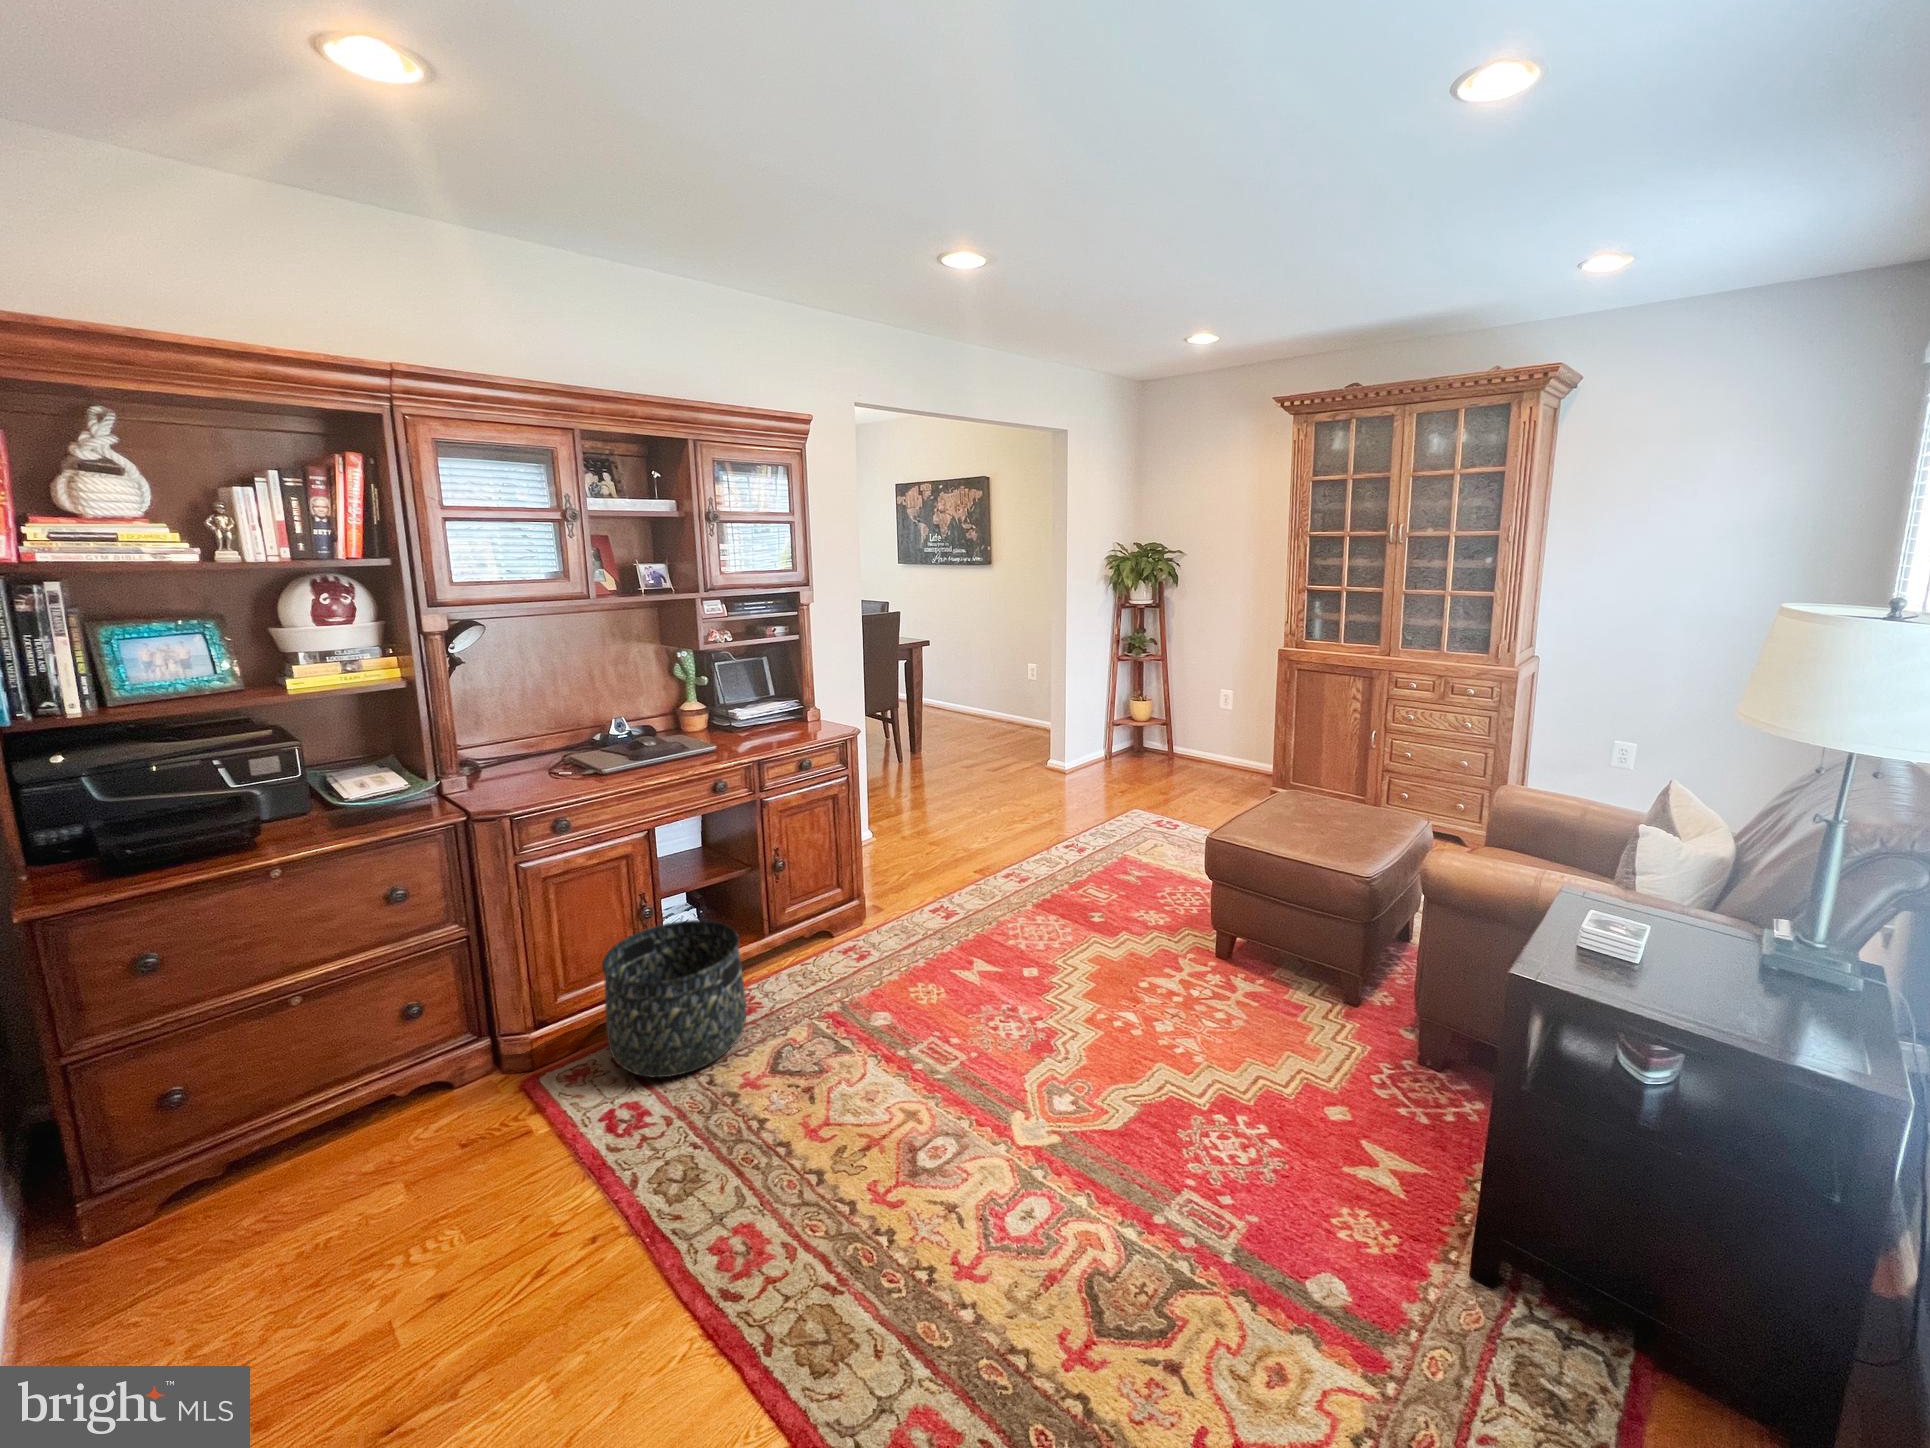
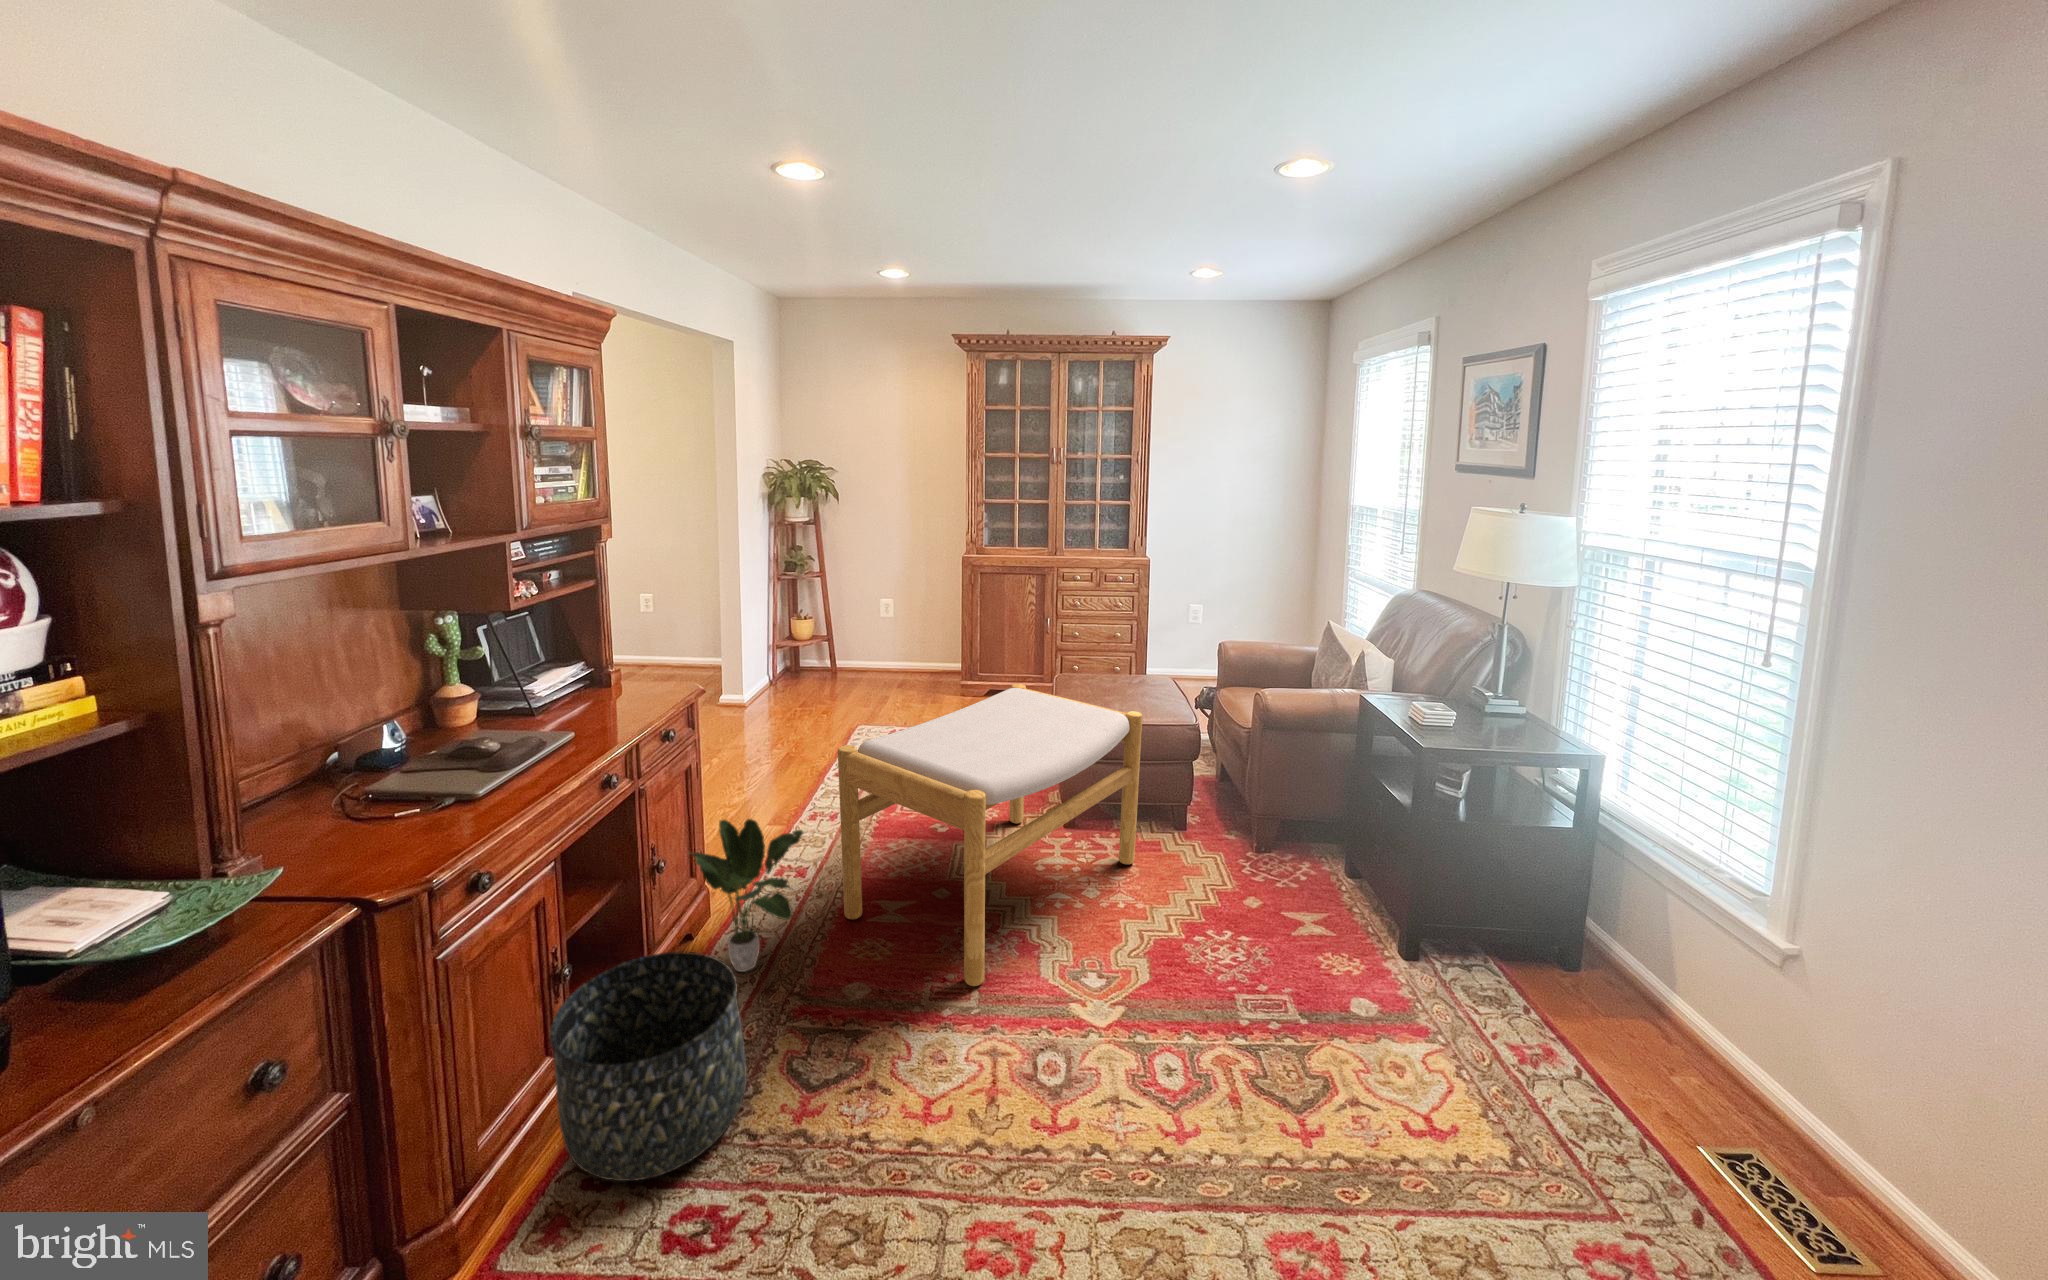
footstool: none [926,784,1253,1059] -> present [838,684,1142,986]
potted plant: none [788,839,882,974] -> present [692,819,804,972]

